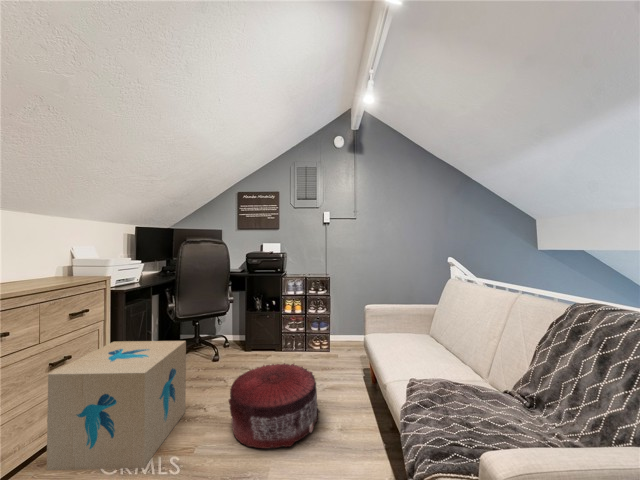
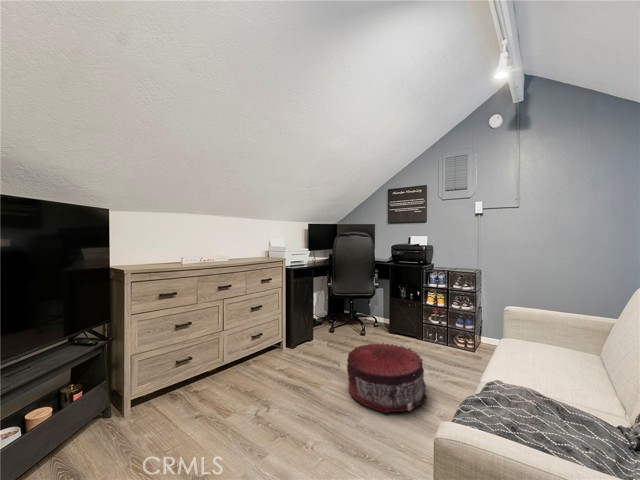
cardboard box: present [47,341,186,470] -> none [249,302,326,385]

